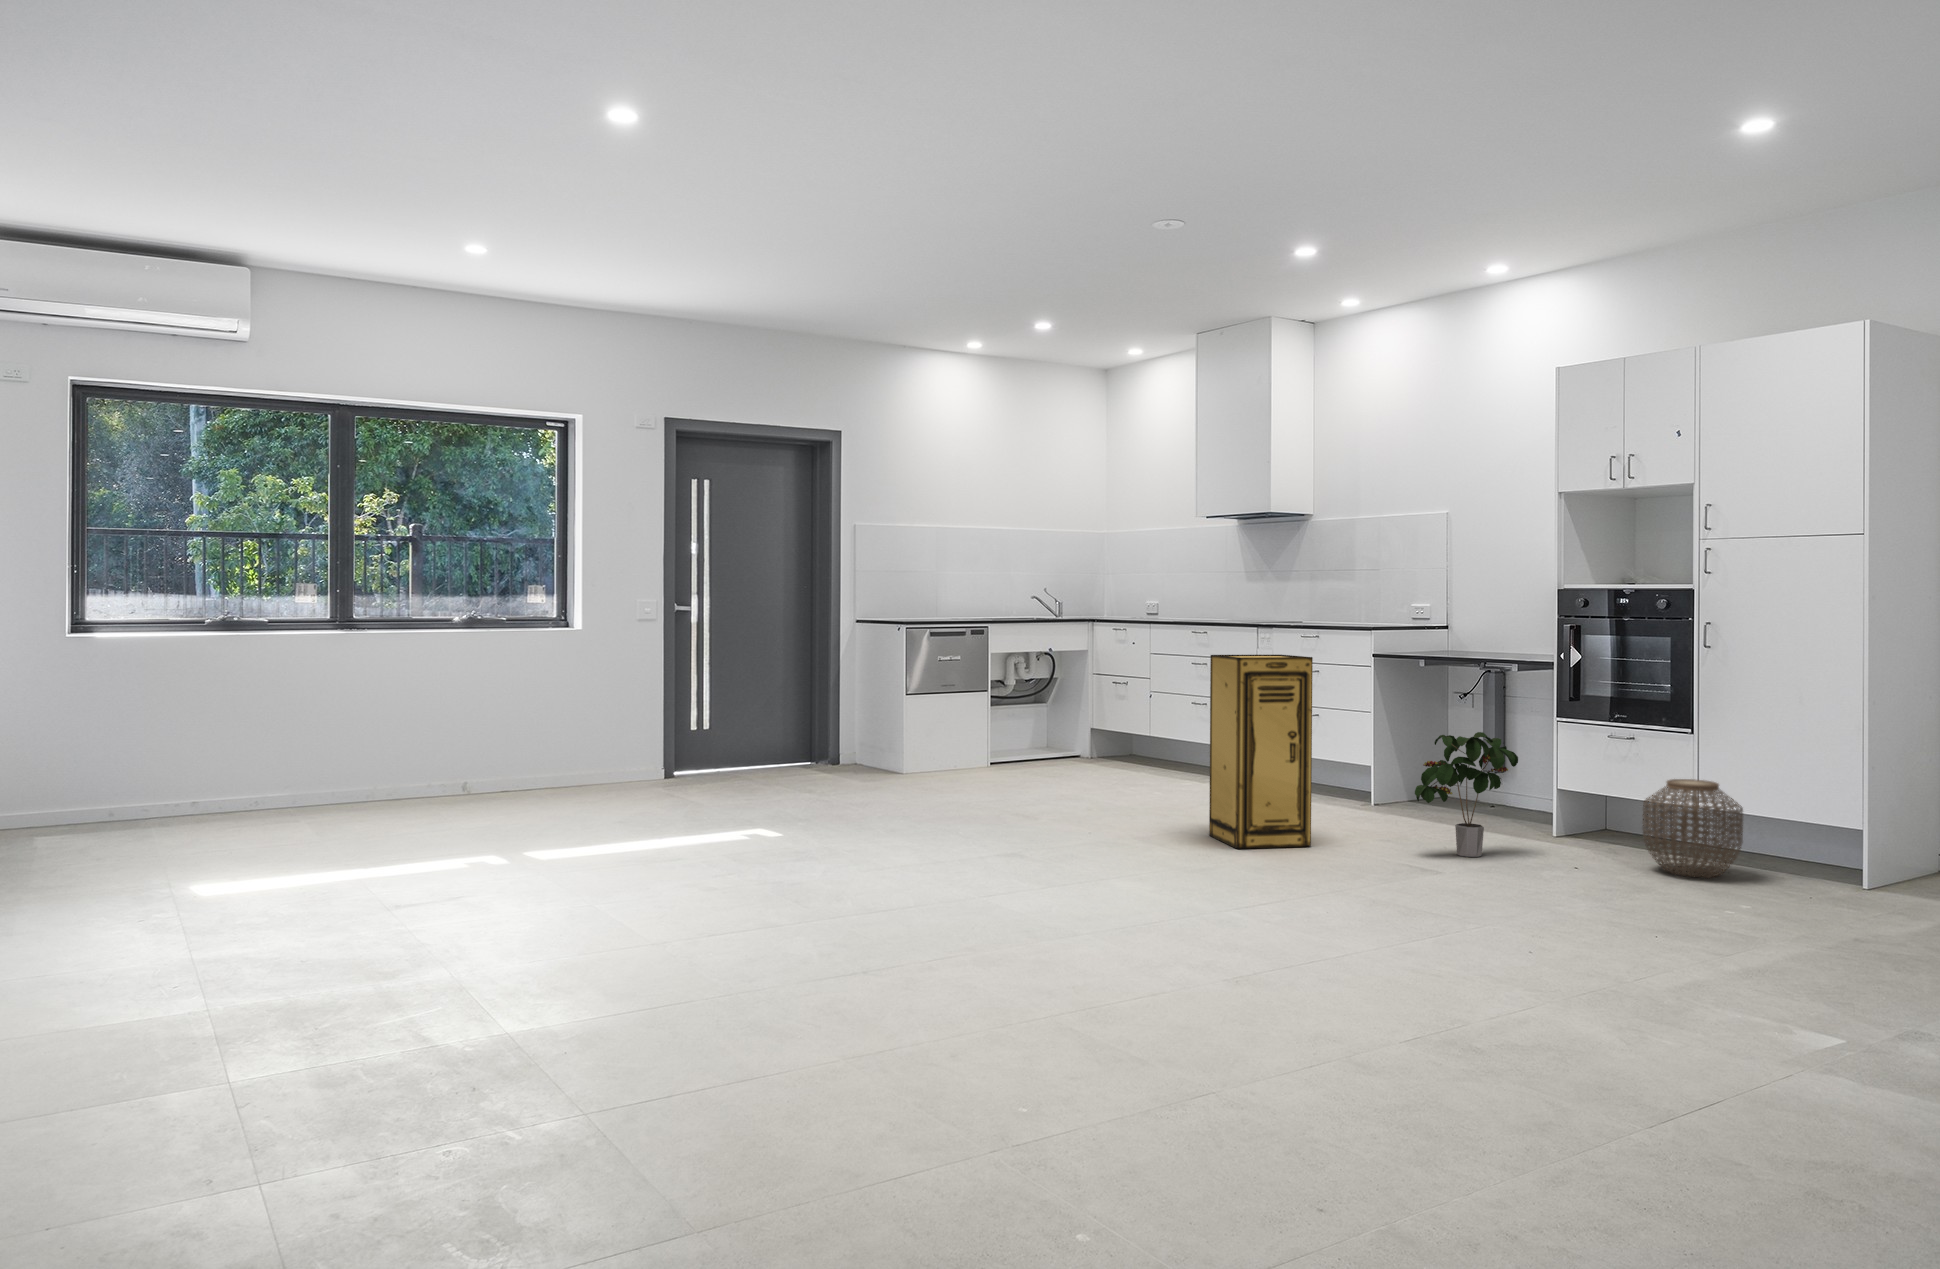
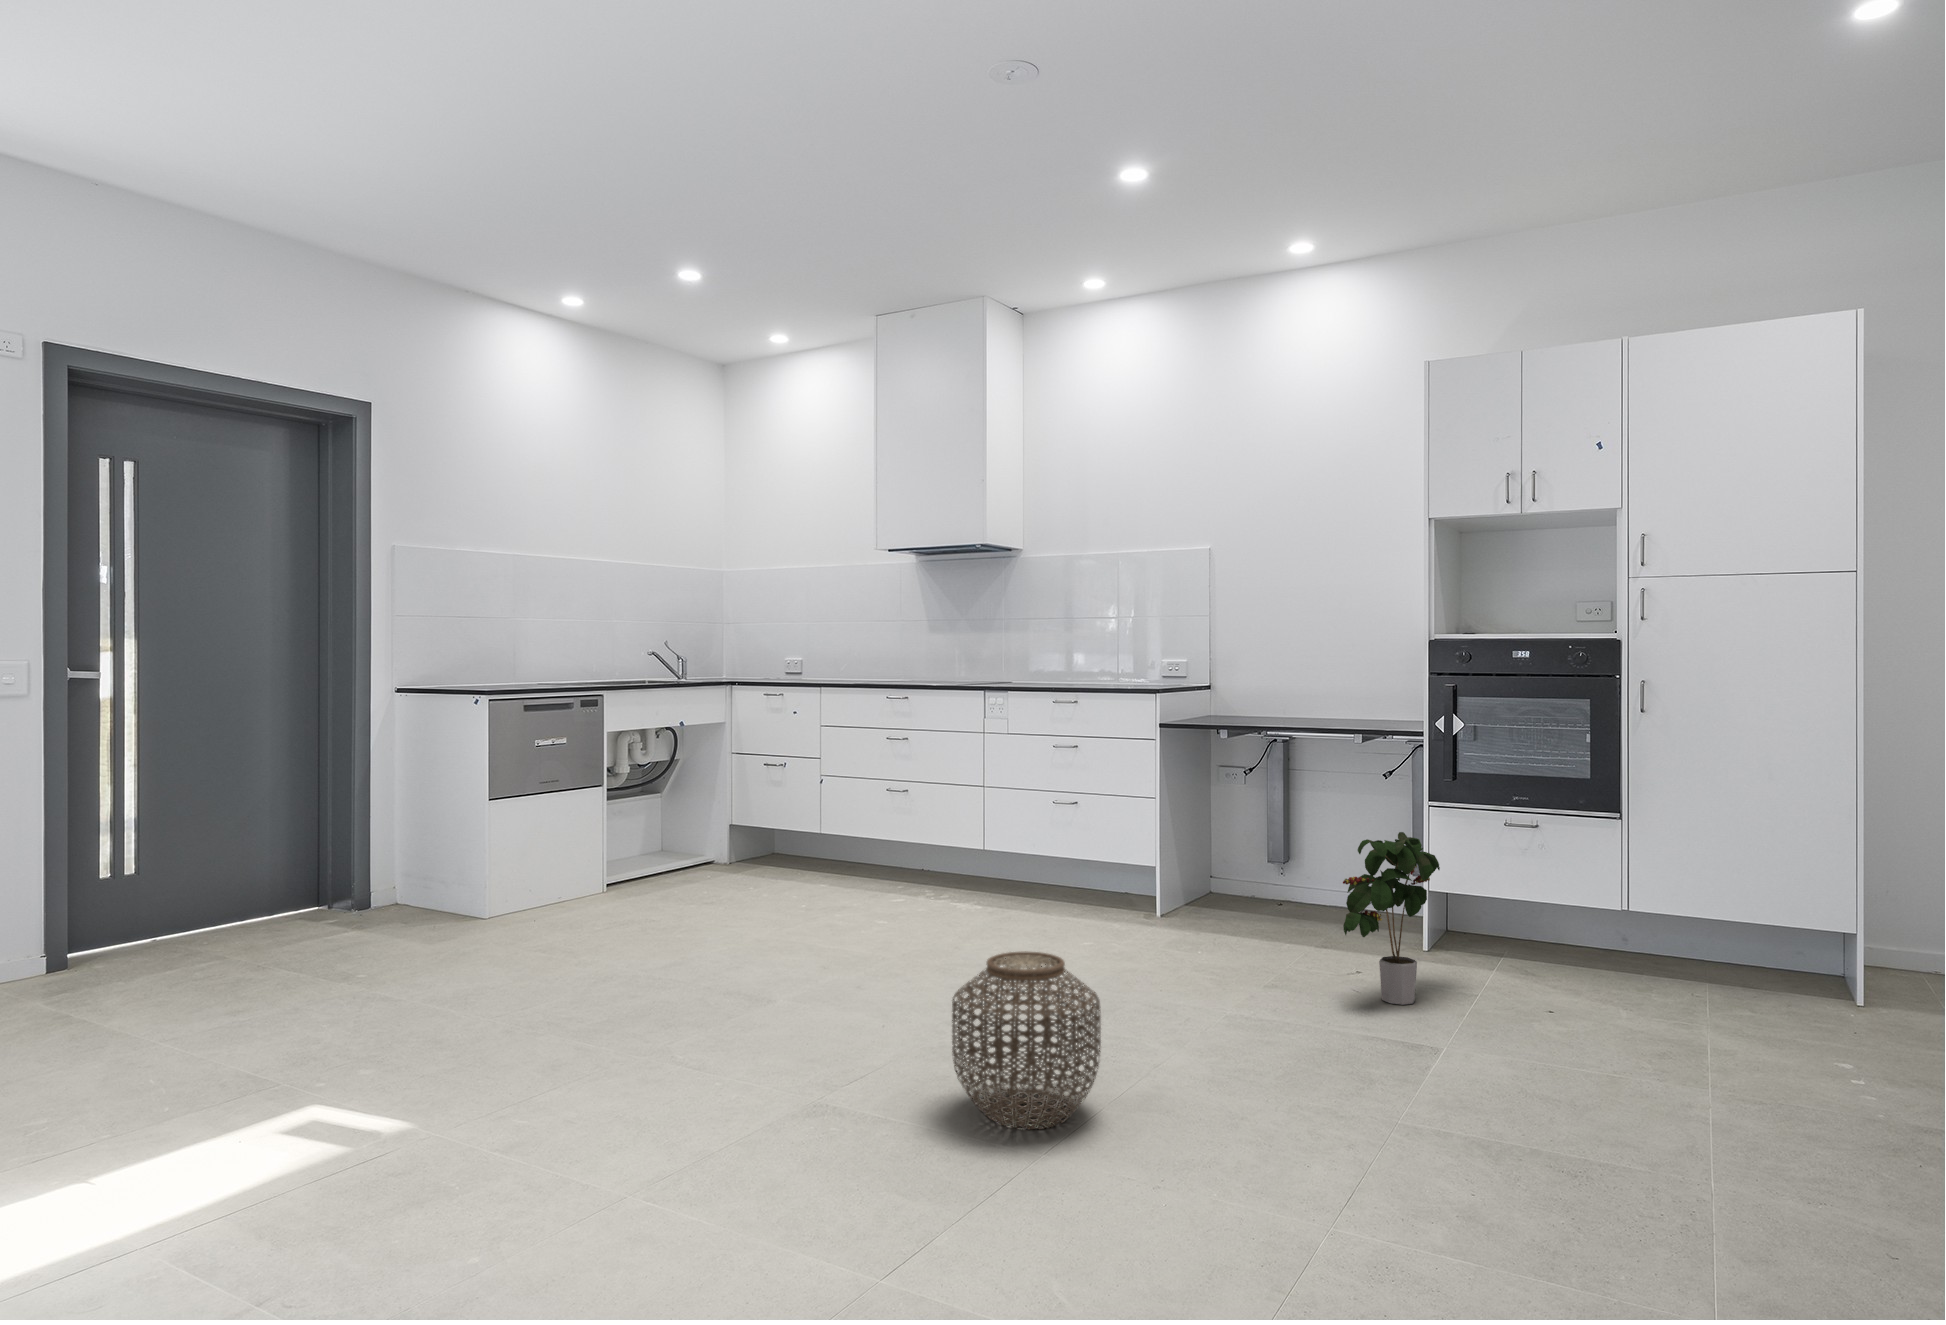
storage cabinet: present [1209,655,1313,849] -> none [1042,733,1200,1031]
woven basket: present [1643,779,1743,878] -> present [952,951,1101,1129]

